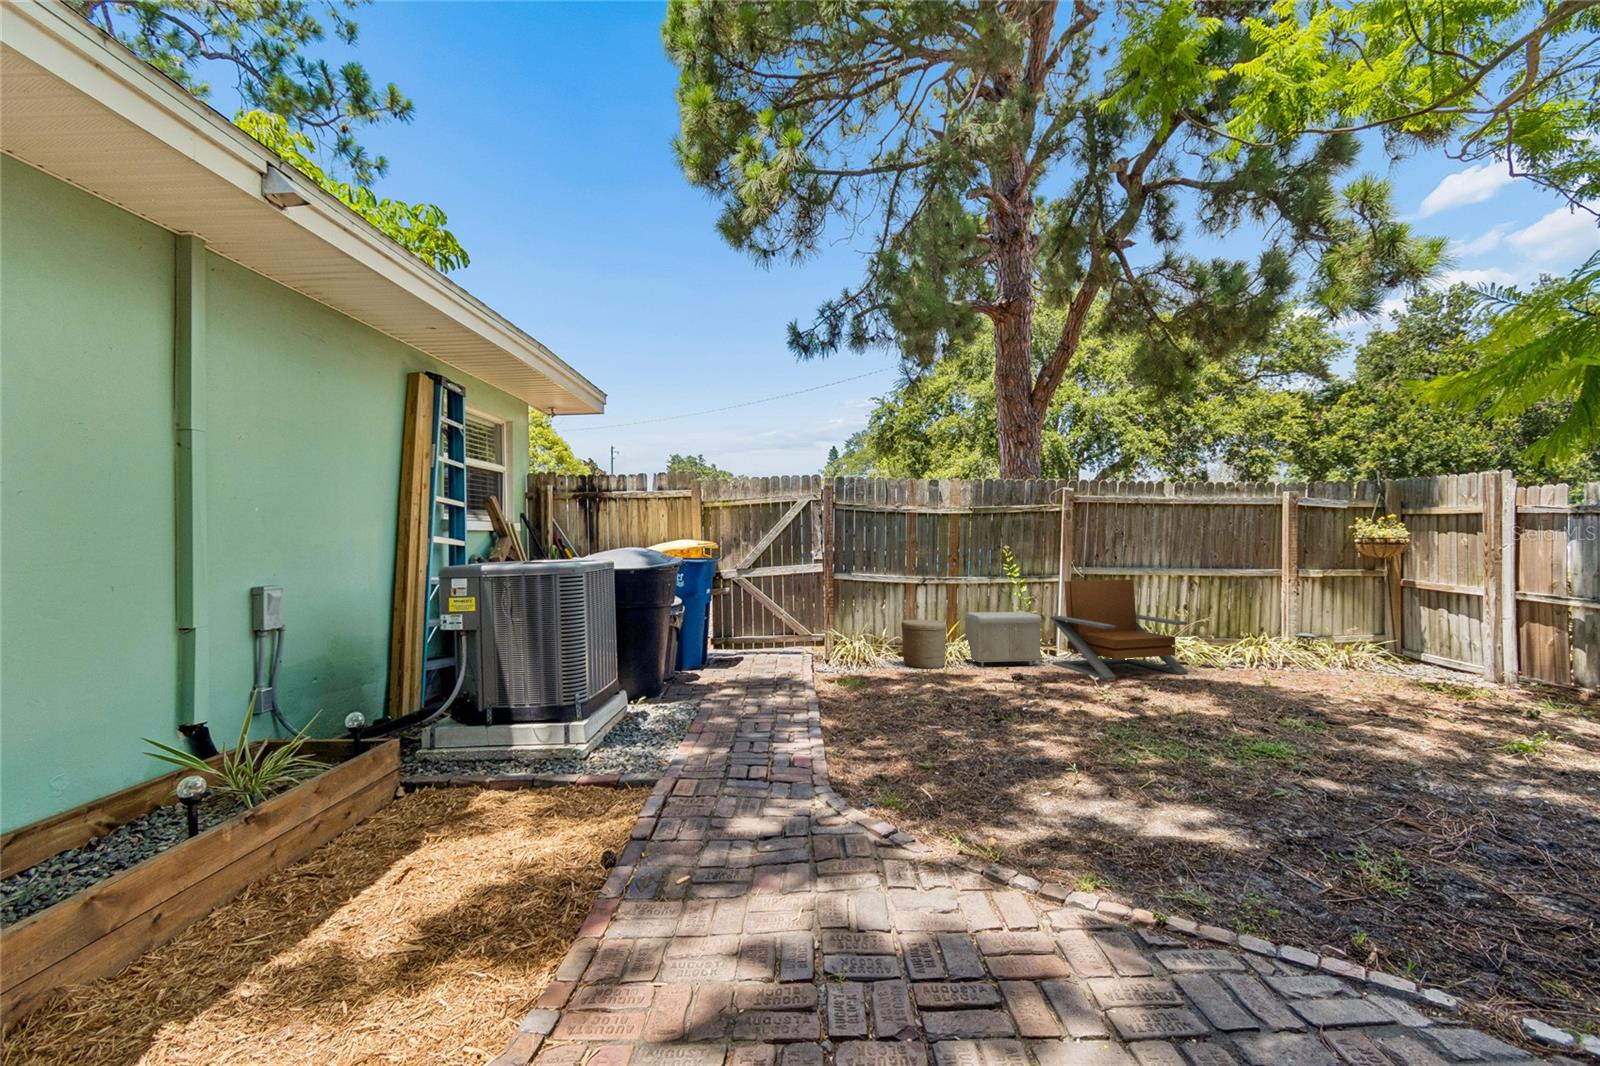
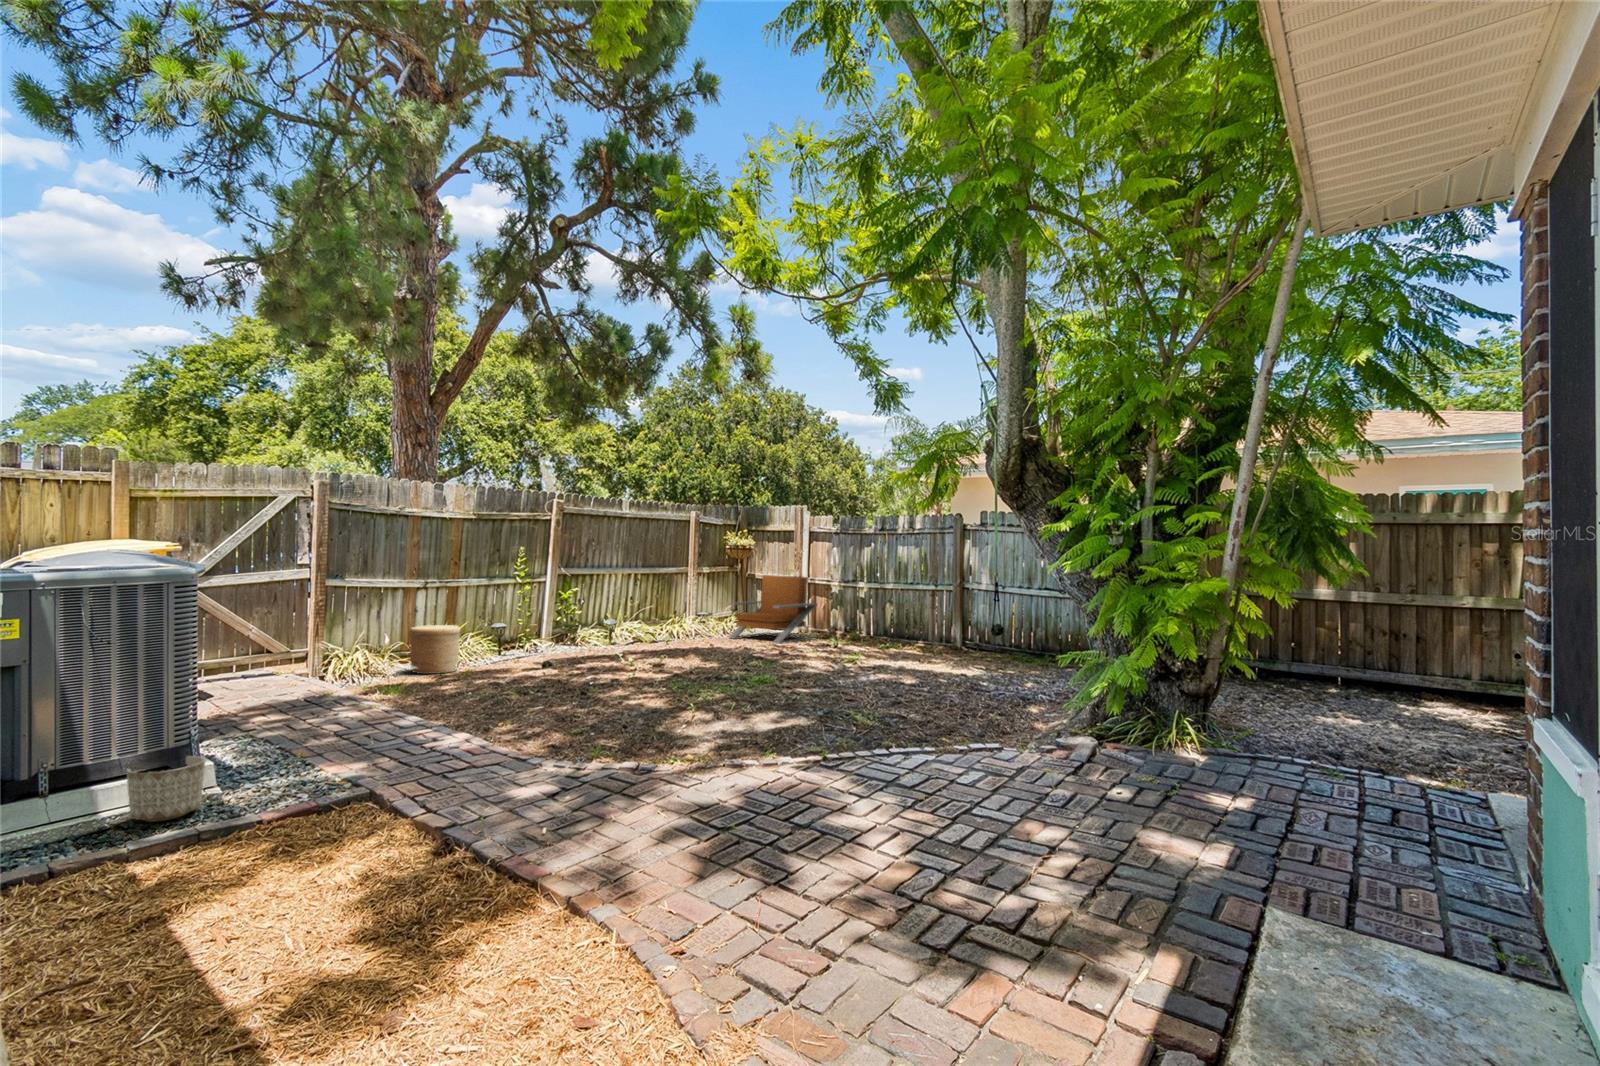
lounge chair: present [1050,579,1188,679] -> present [729,575,817,644]
storage bench: present [965,612,1041,666] -> none [466,611,541,666]
planter: none [475,720,527,772] -> present [127,756,205,822]

